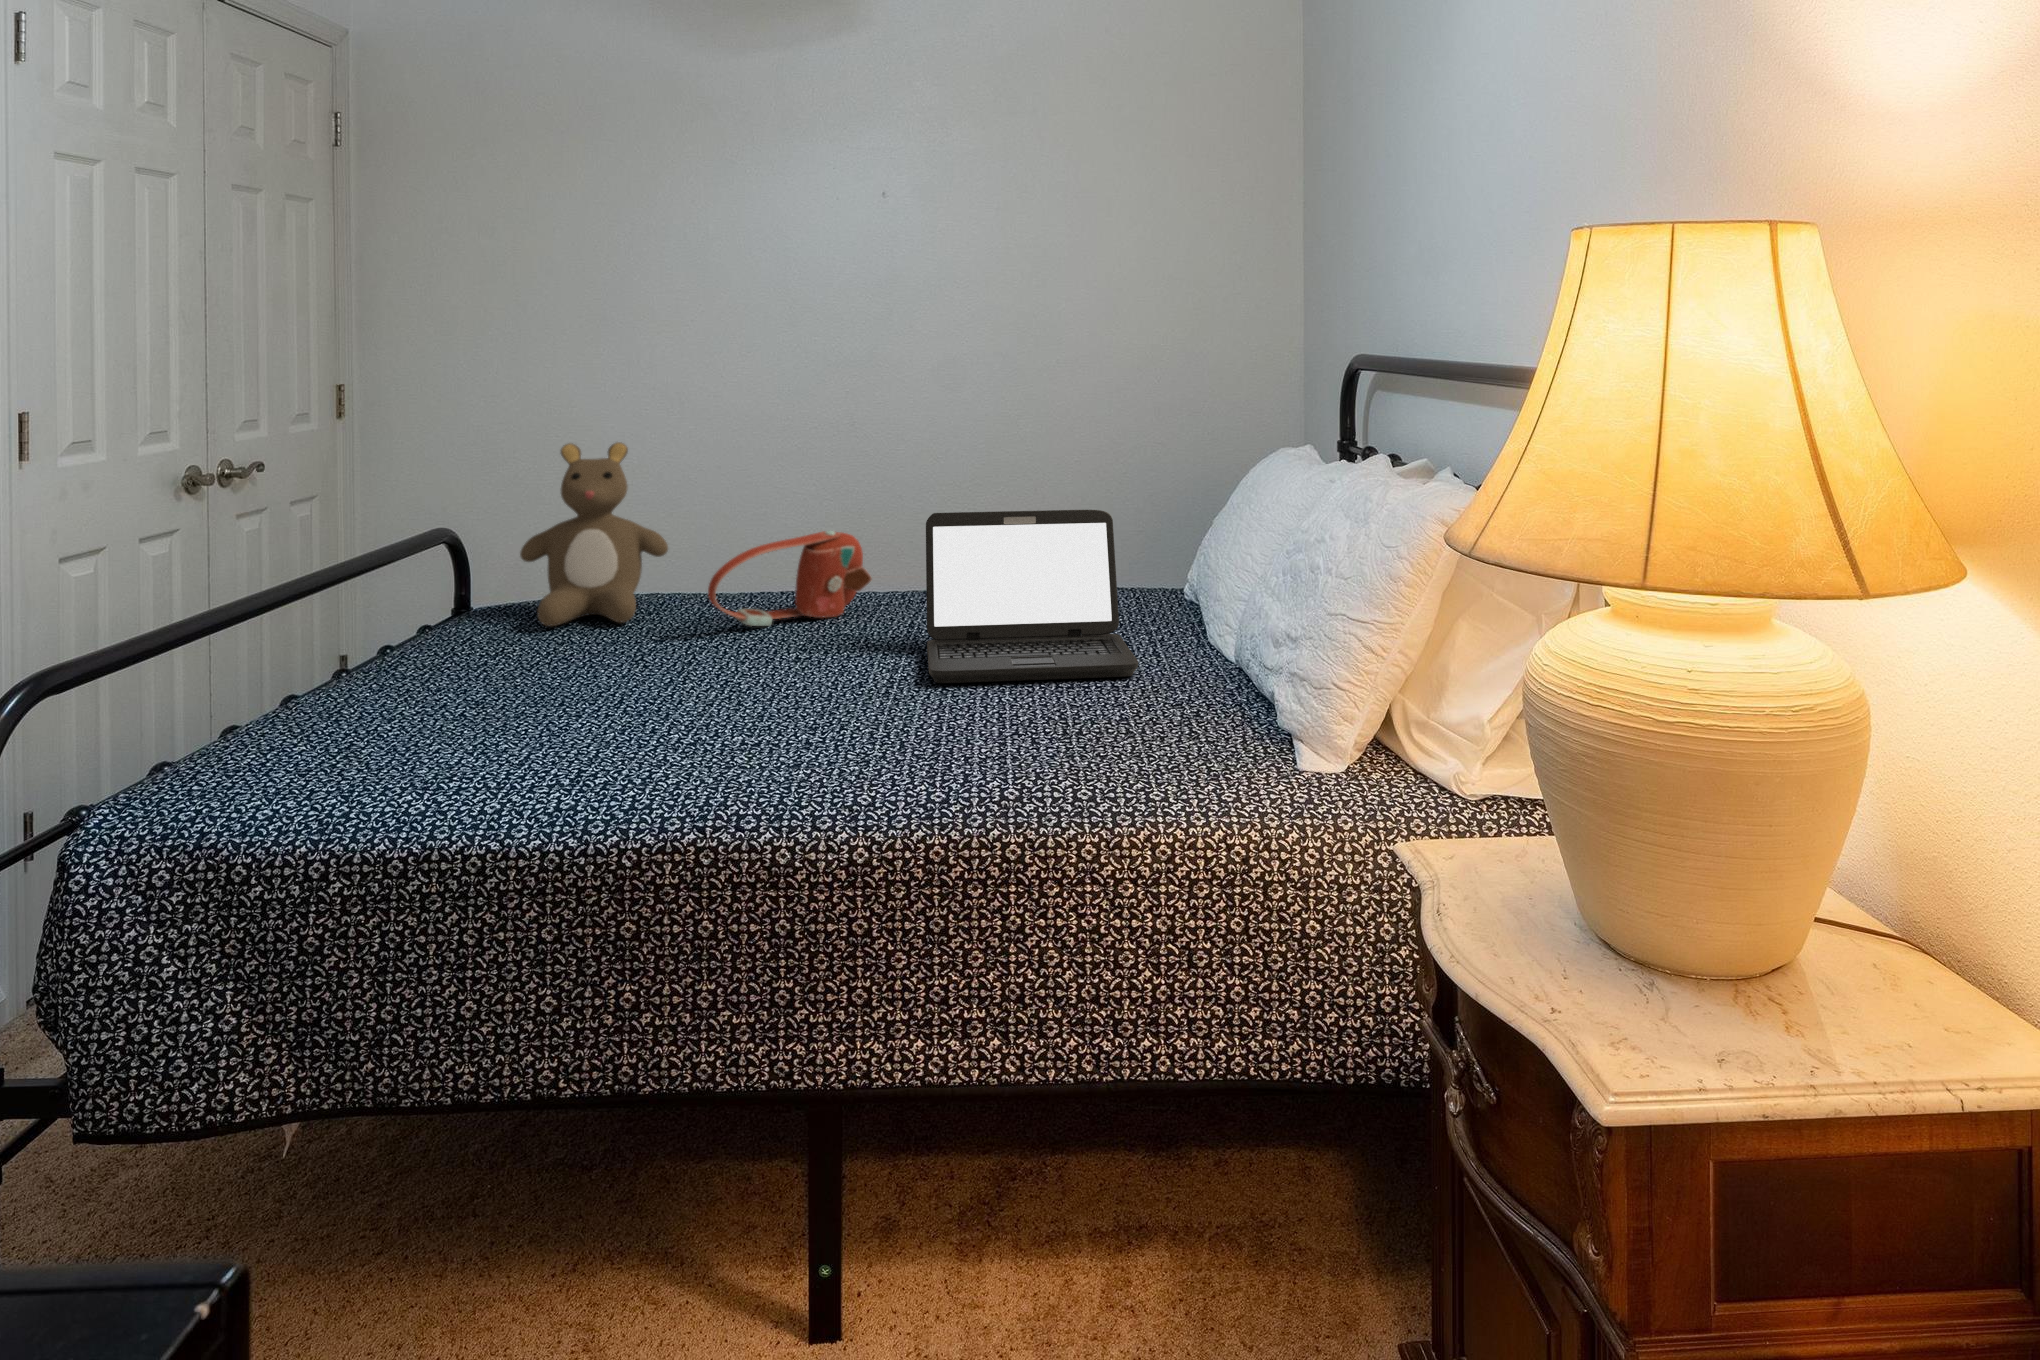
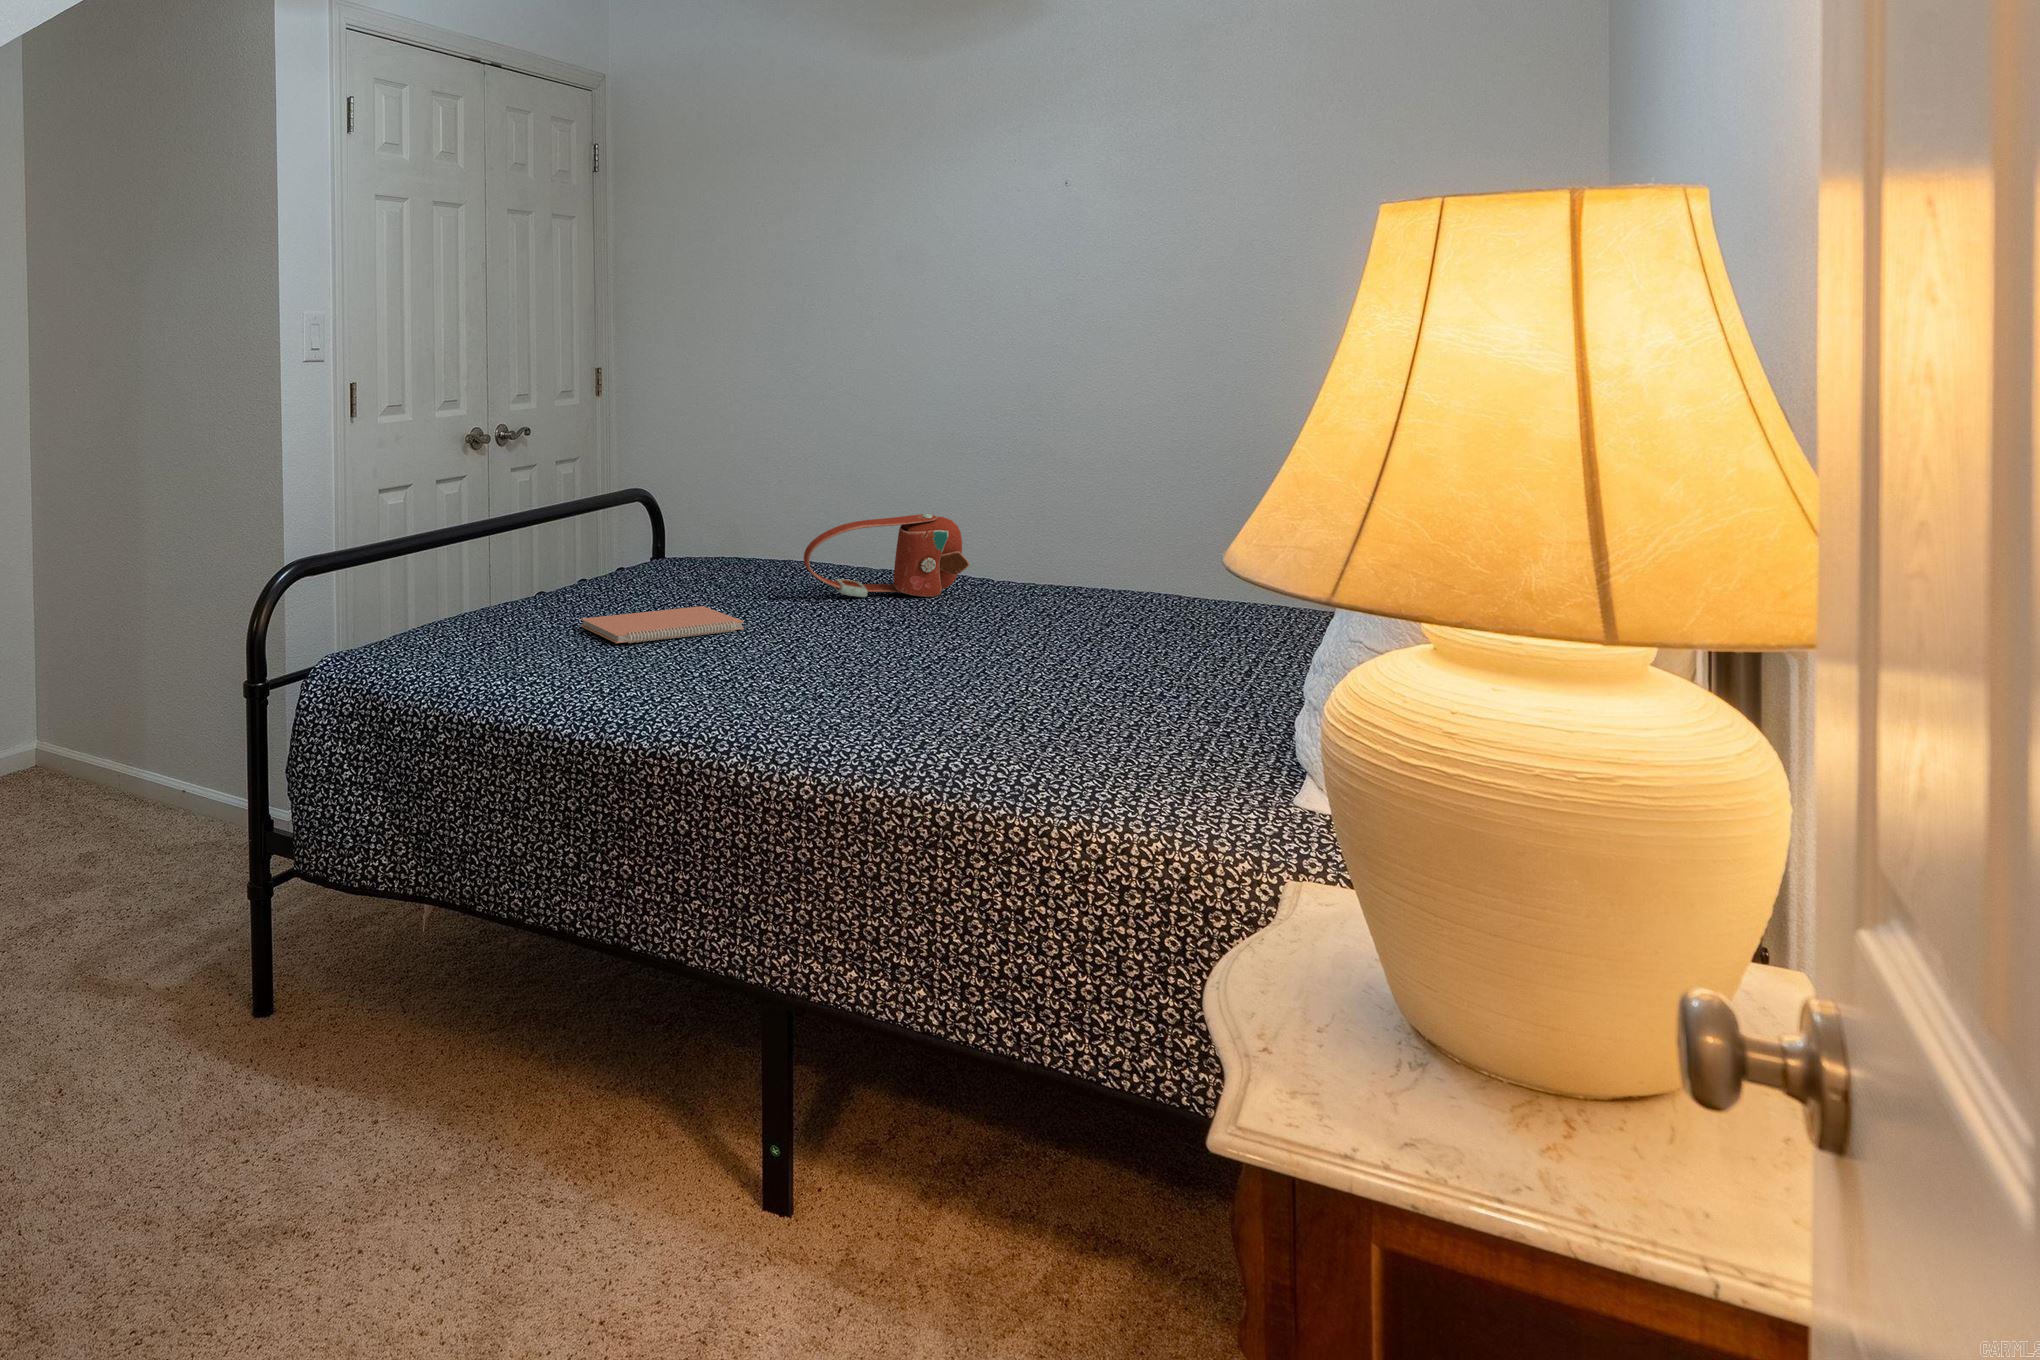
teddy bear: present [520,442,668,626] -> none [672,422,792,580]
laptop: present [926,510,1138,683] -> none [968,502,1205,688]
notebook: none [463,659,668,720] -> present [581,606,744,643]

